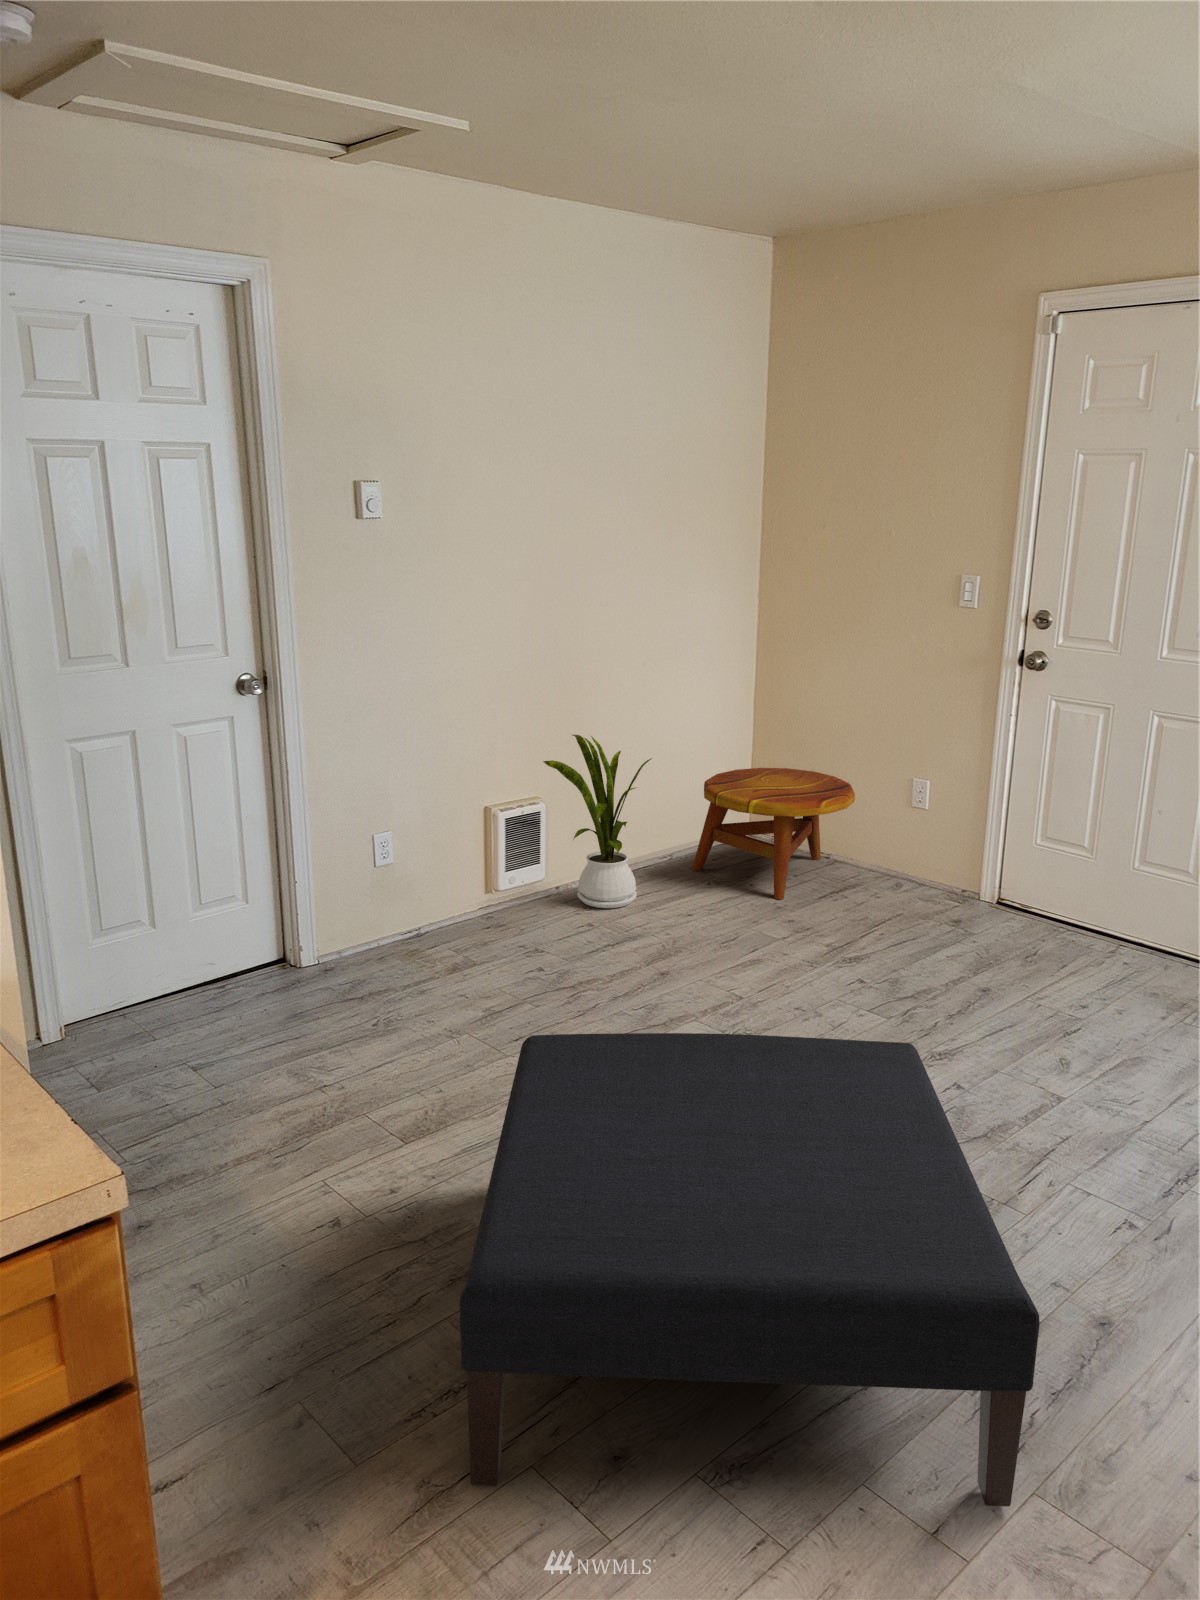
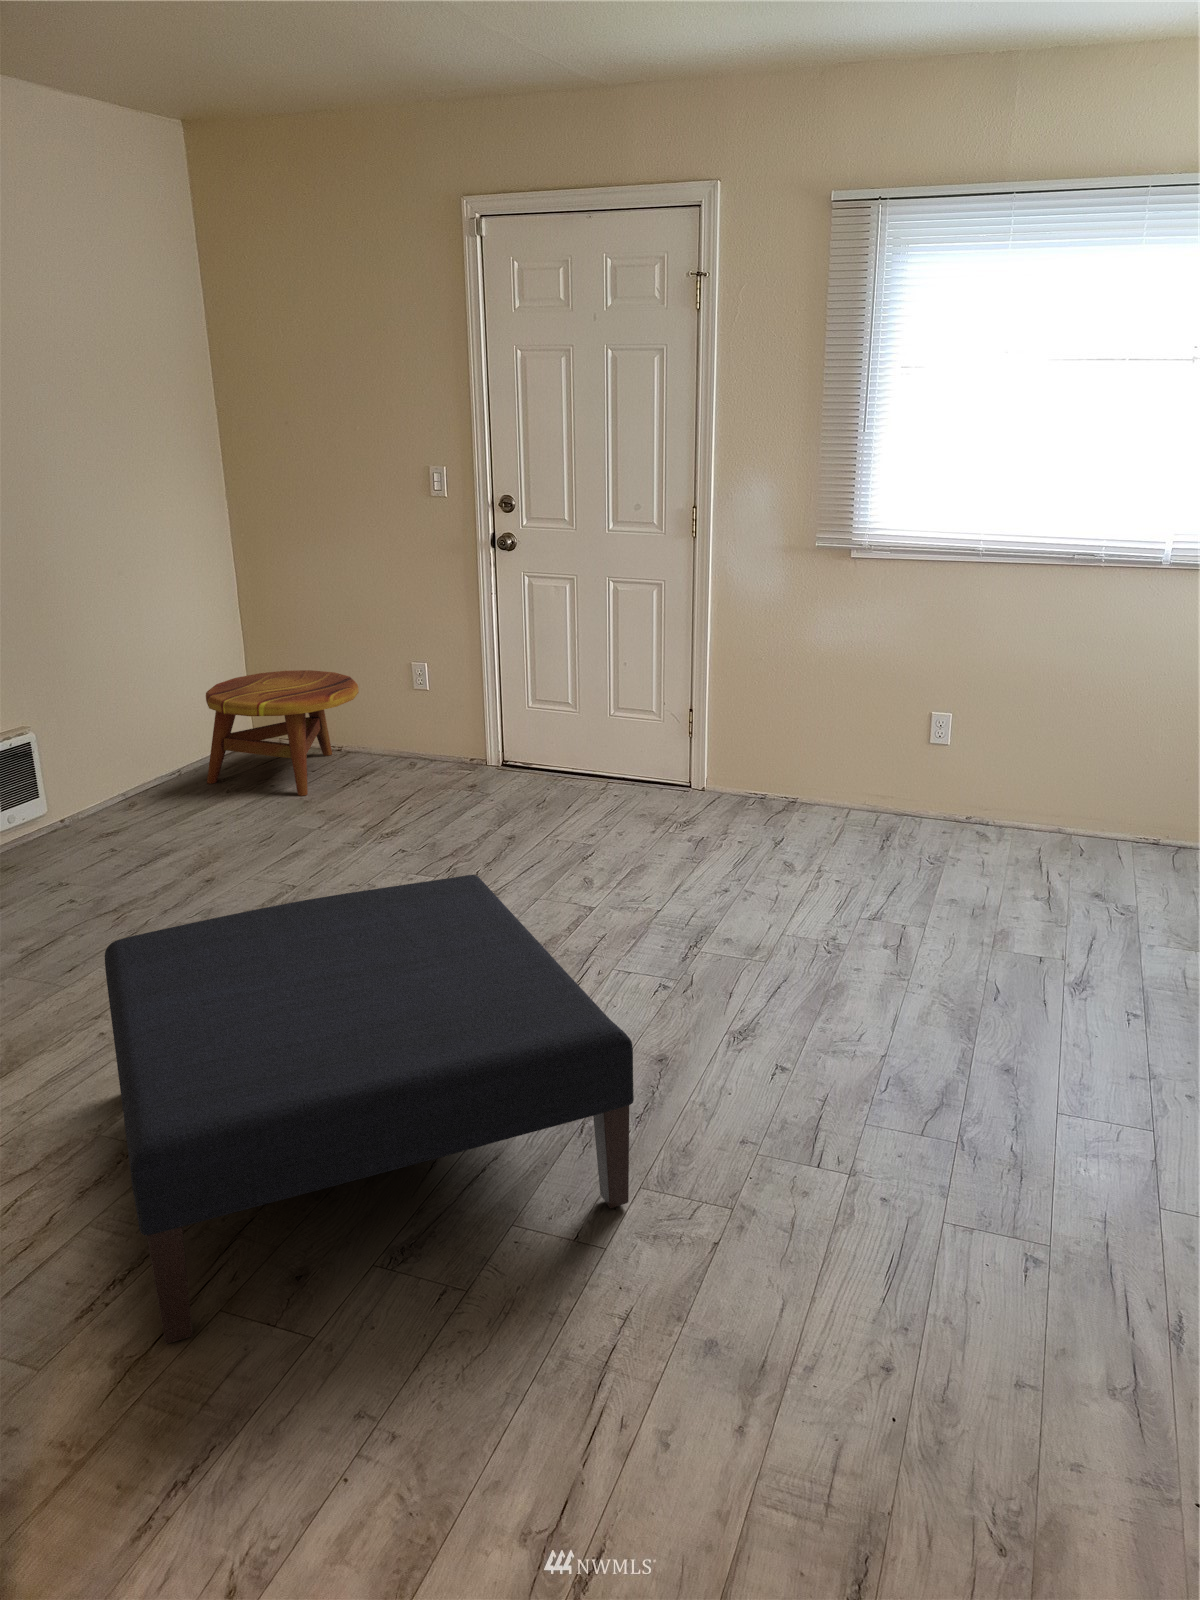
house plant: present [543,735,652,908] -> none [30,655,158,834]

